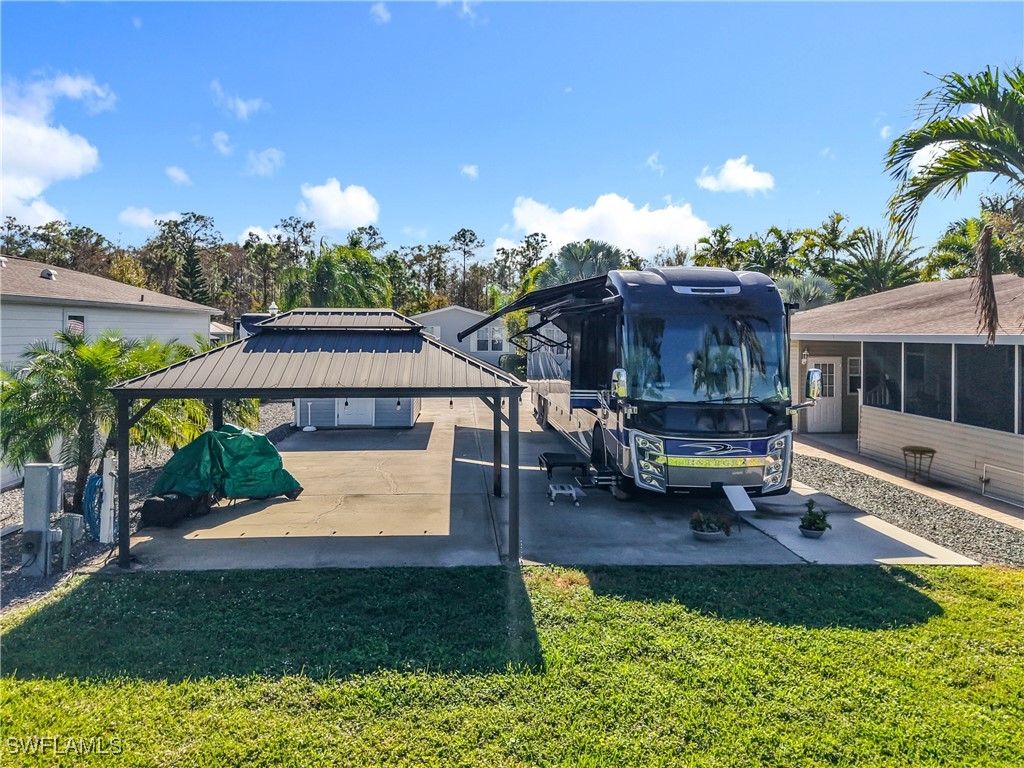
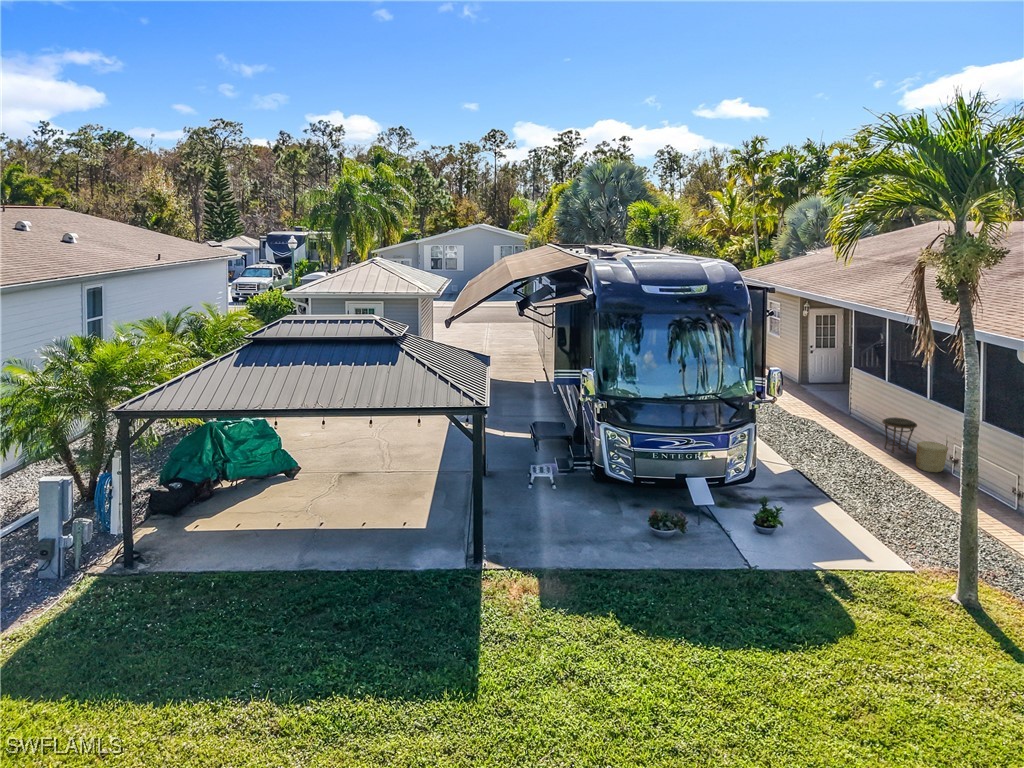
woven basket: none [942,464,974,494] -> present [916,441,948,472]

